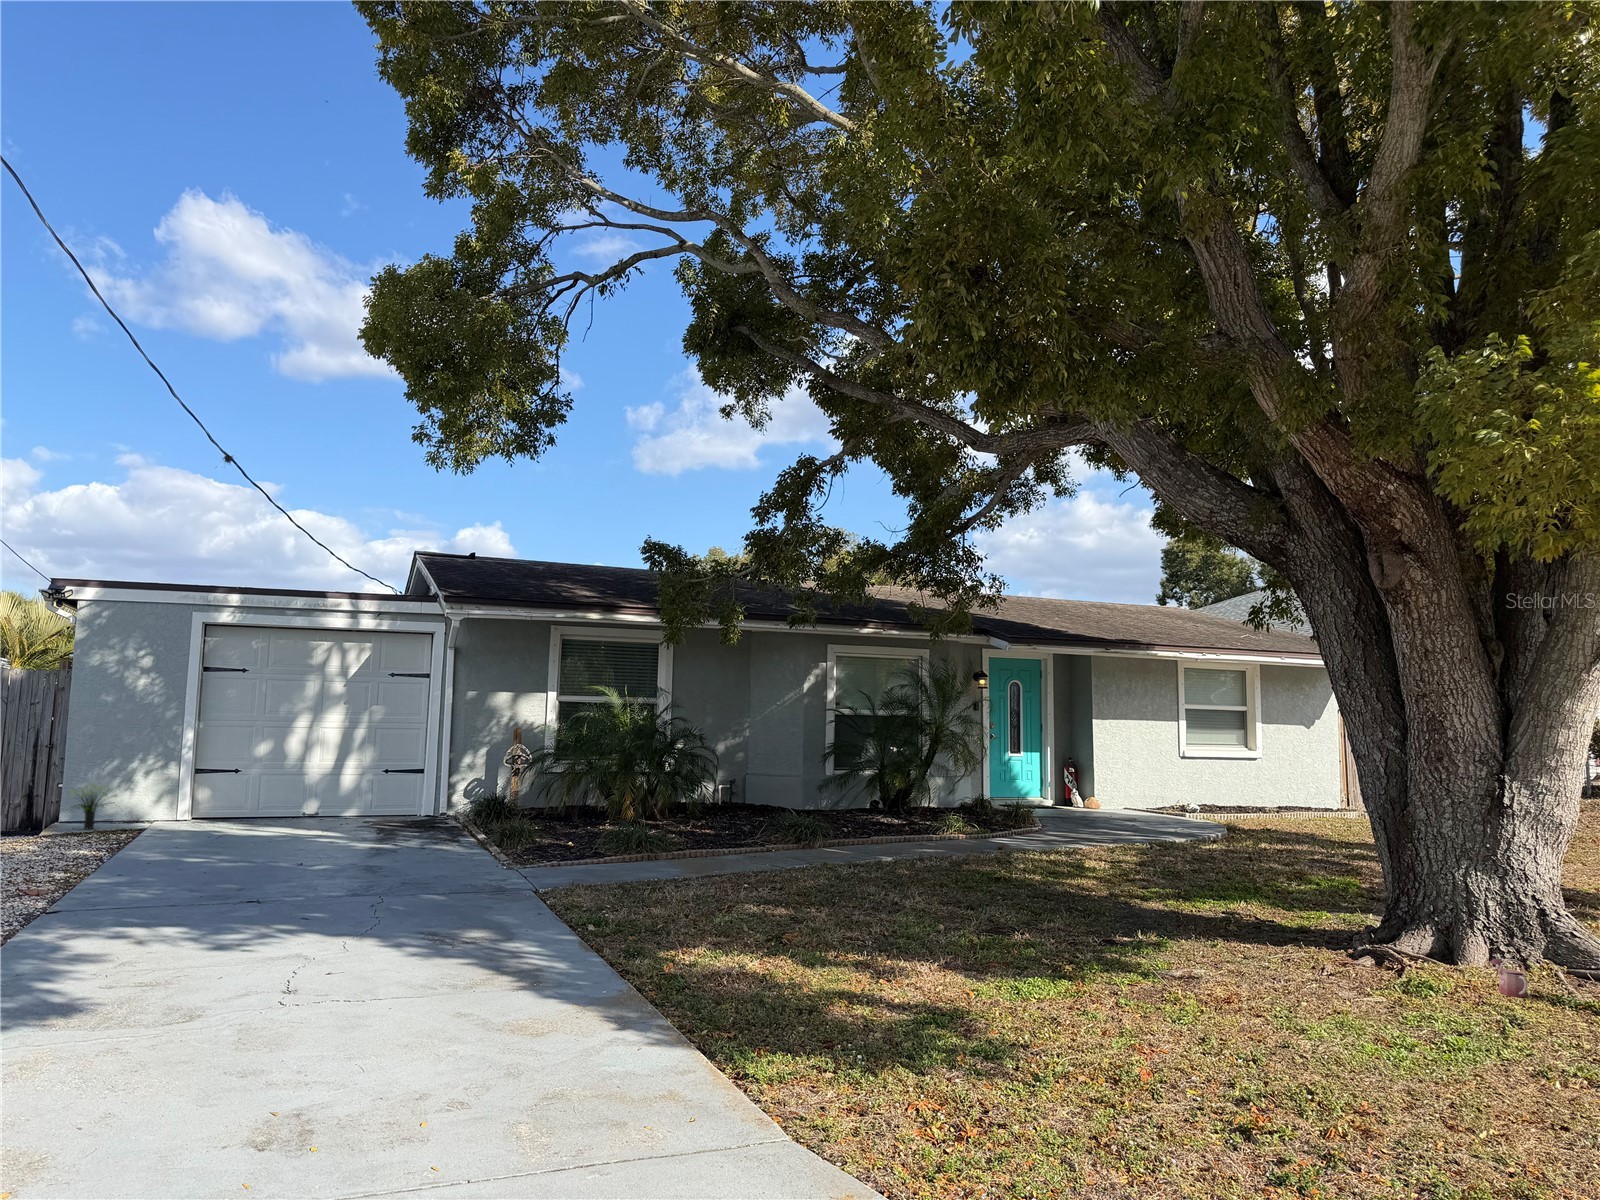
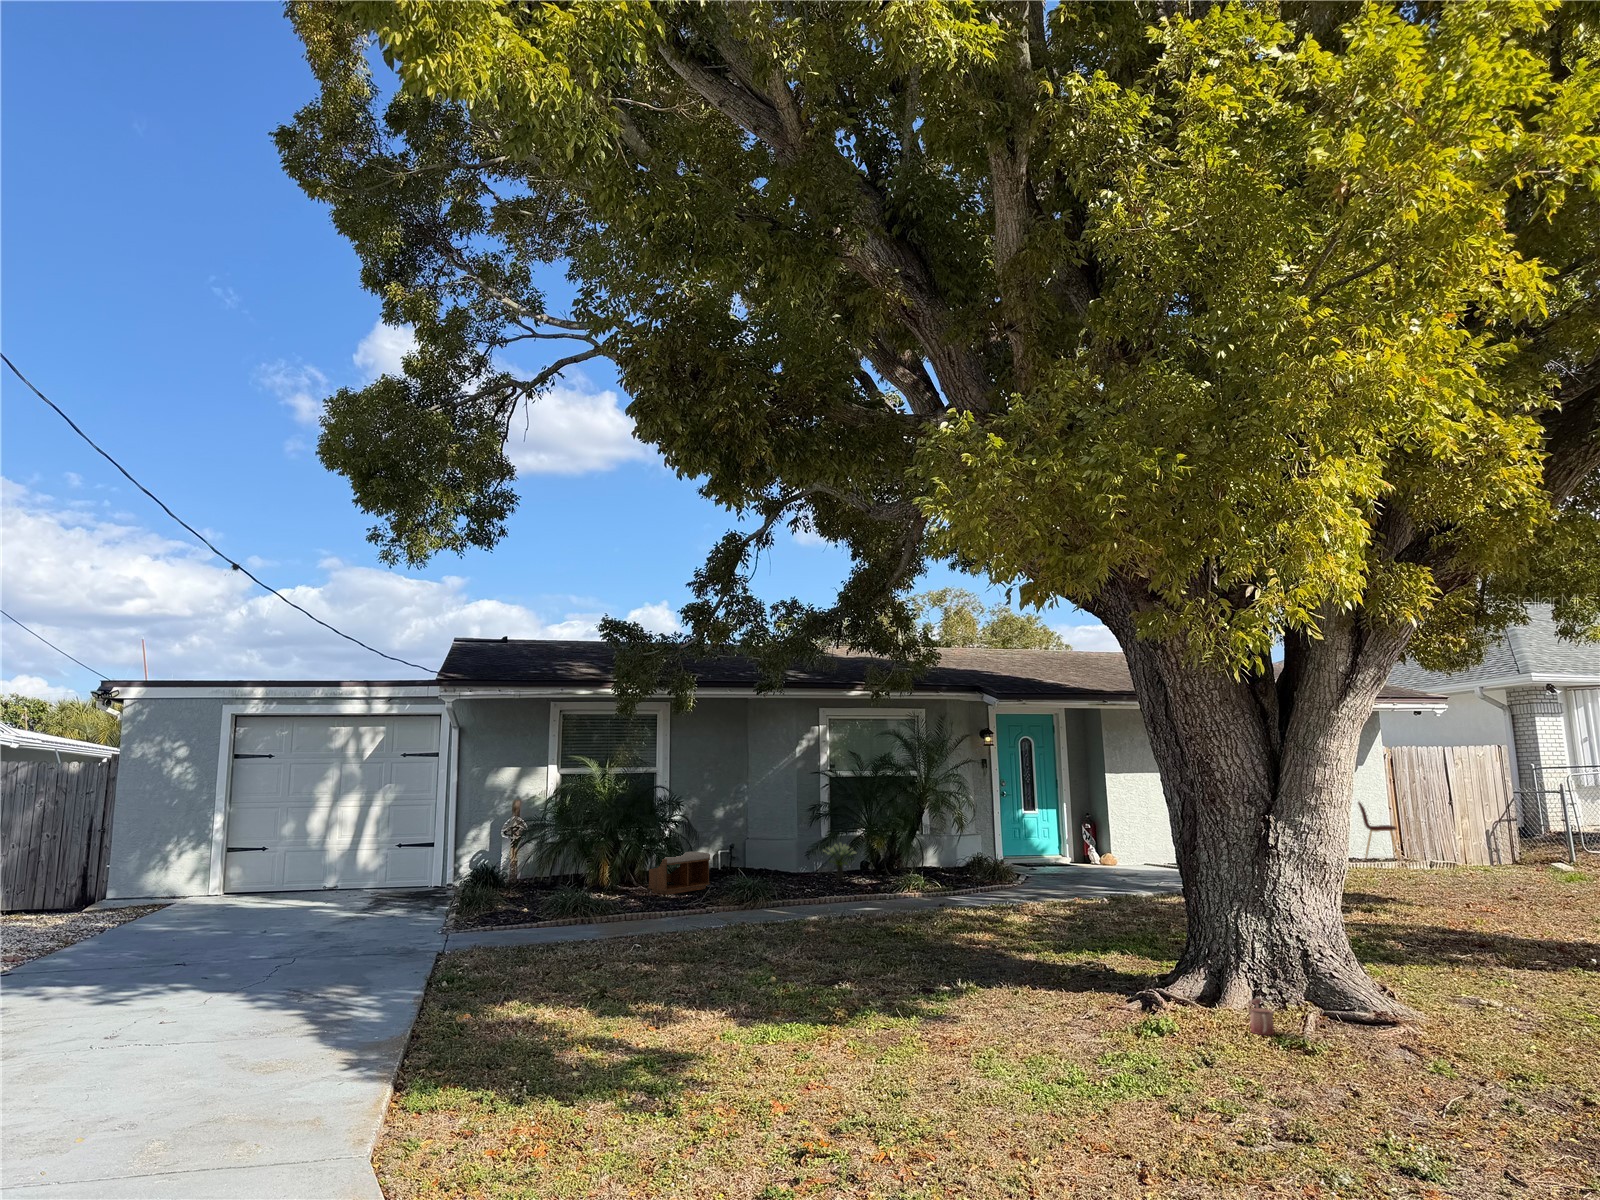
chair: none [1310,753,1348,809] -> present [1358,802,1400,860]
potted plant: present [67,783,117,829] -> present [823,843,856,880]
bench: none [673,787,735,831] -> present [648,851,710,895]

